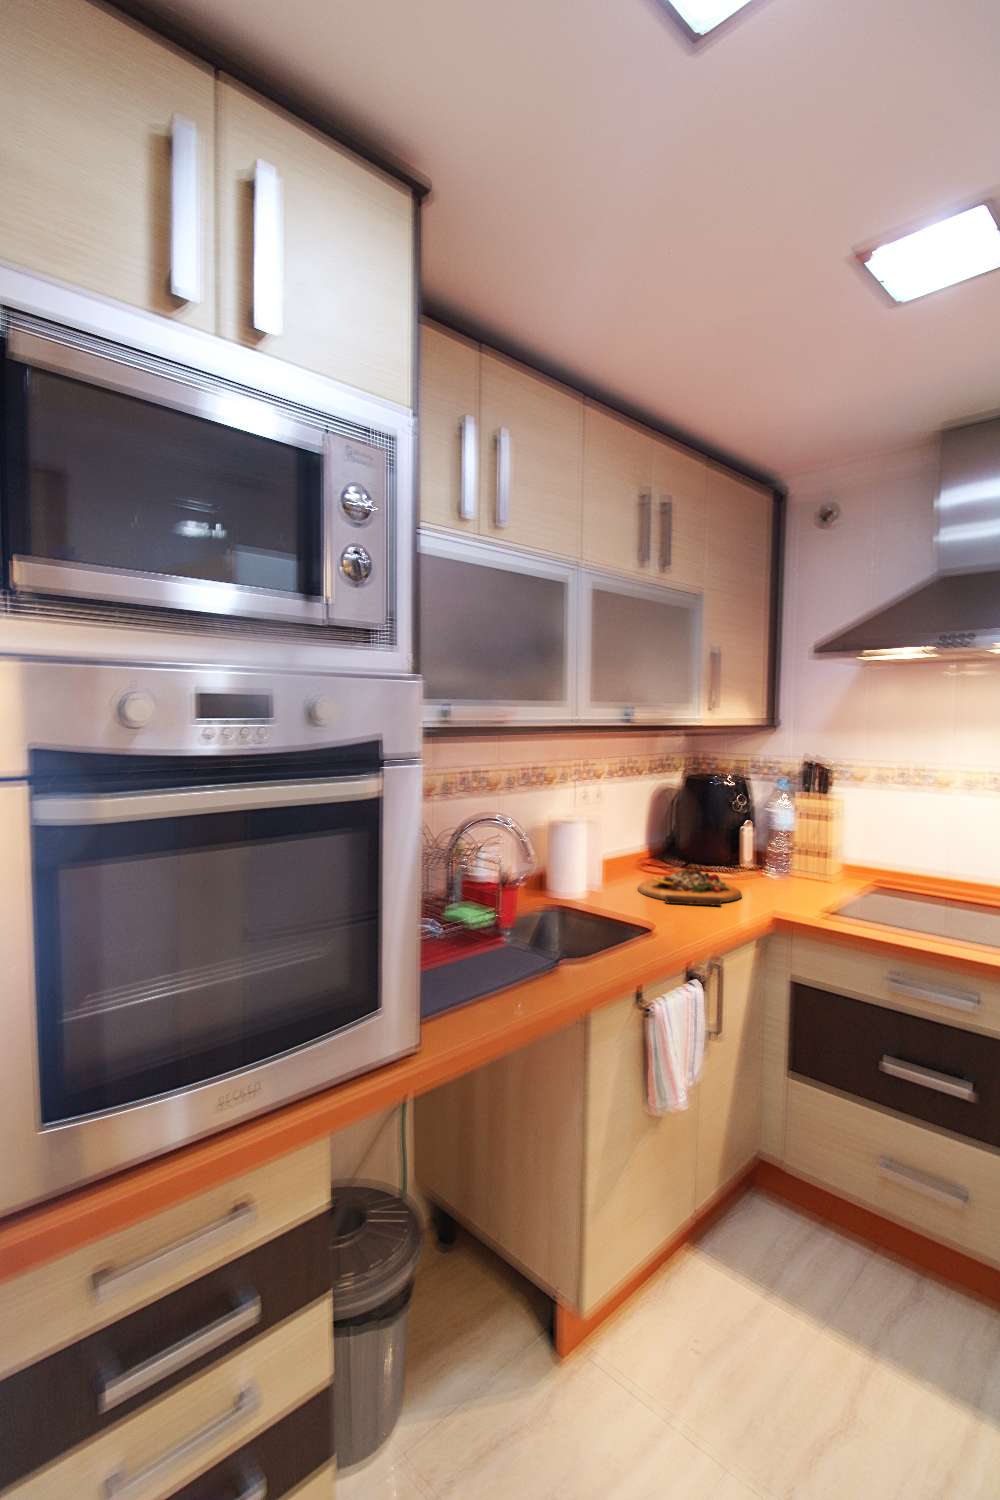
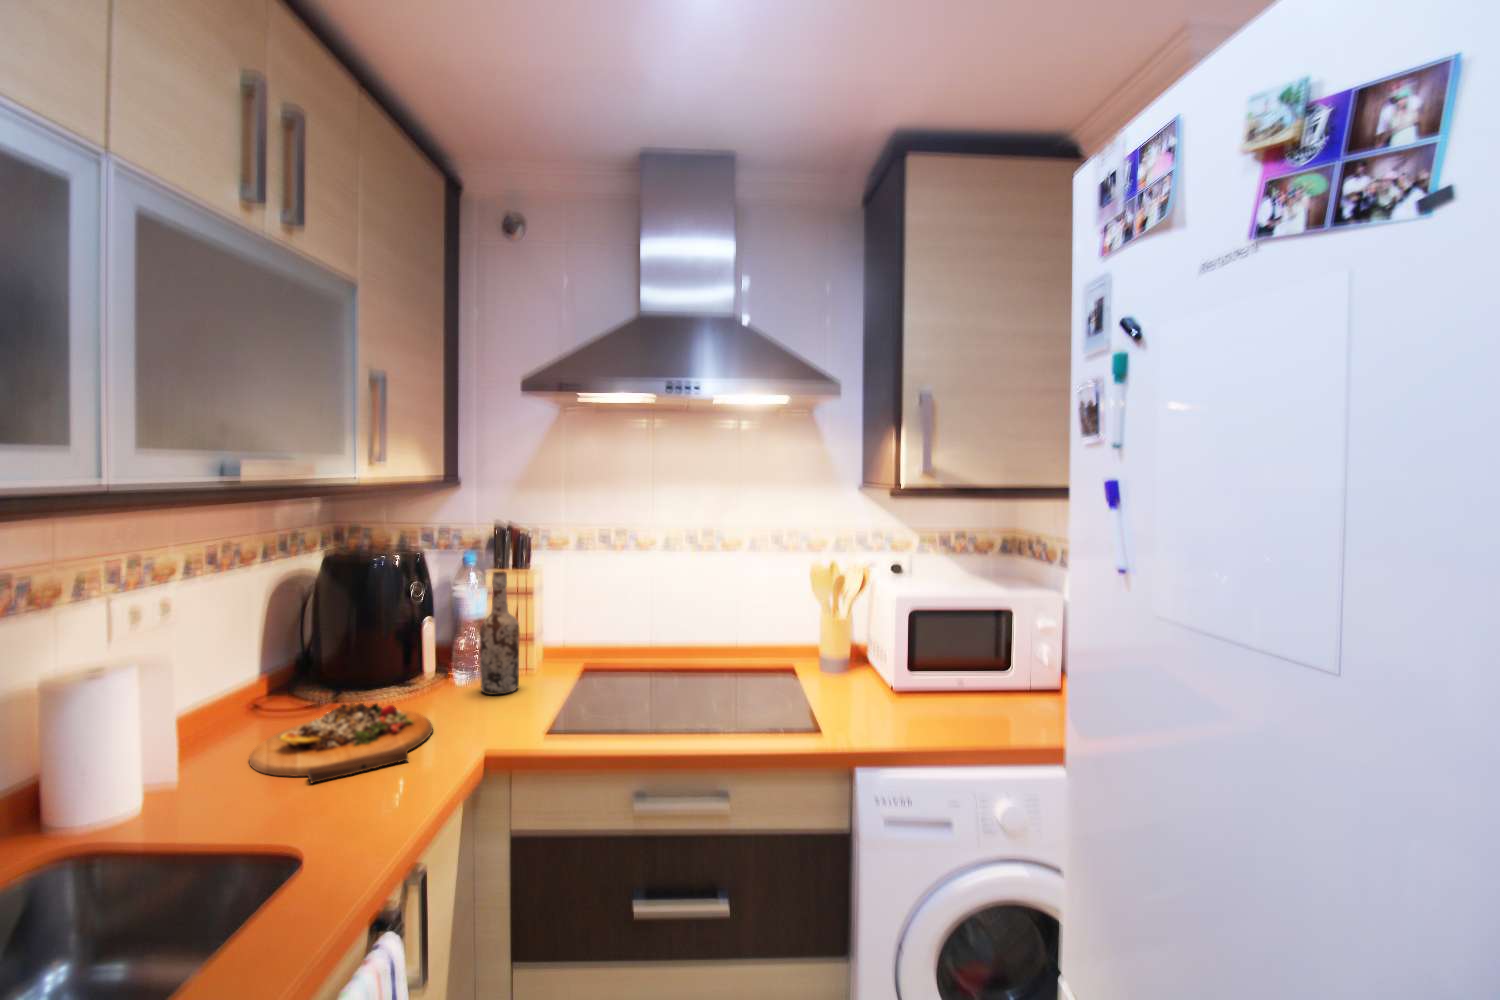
wine bottle: none [783,794,815,890] -> present [480,572,519,695]

